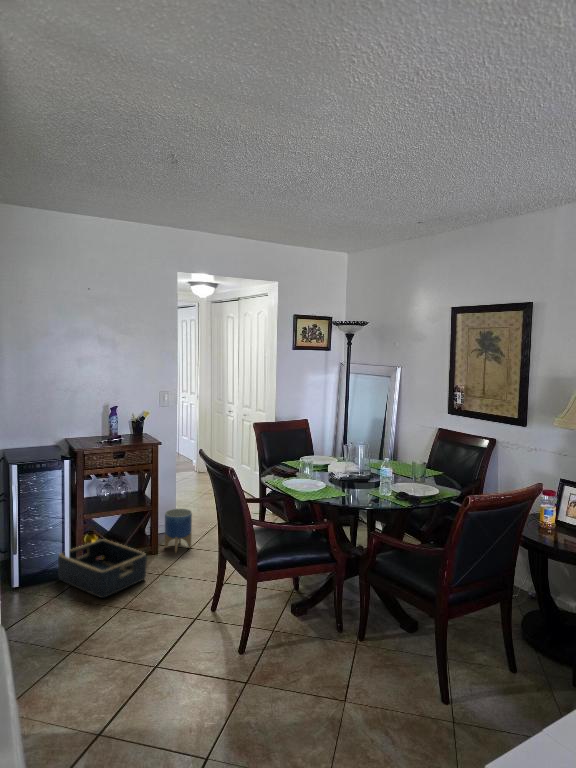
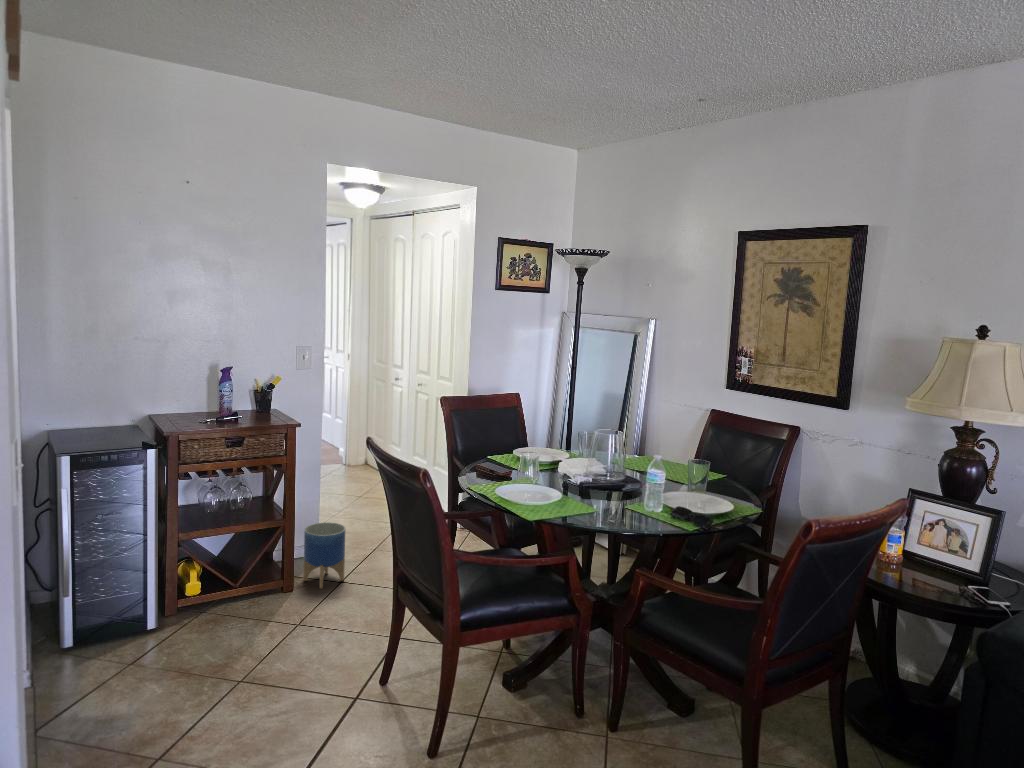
basket: present [58,539,147,598] -> none [136,570,278,665]

